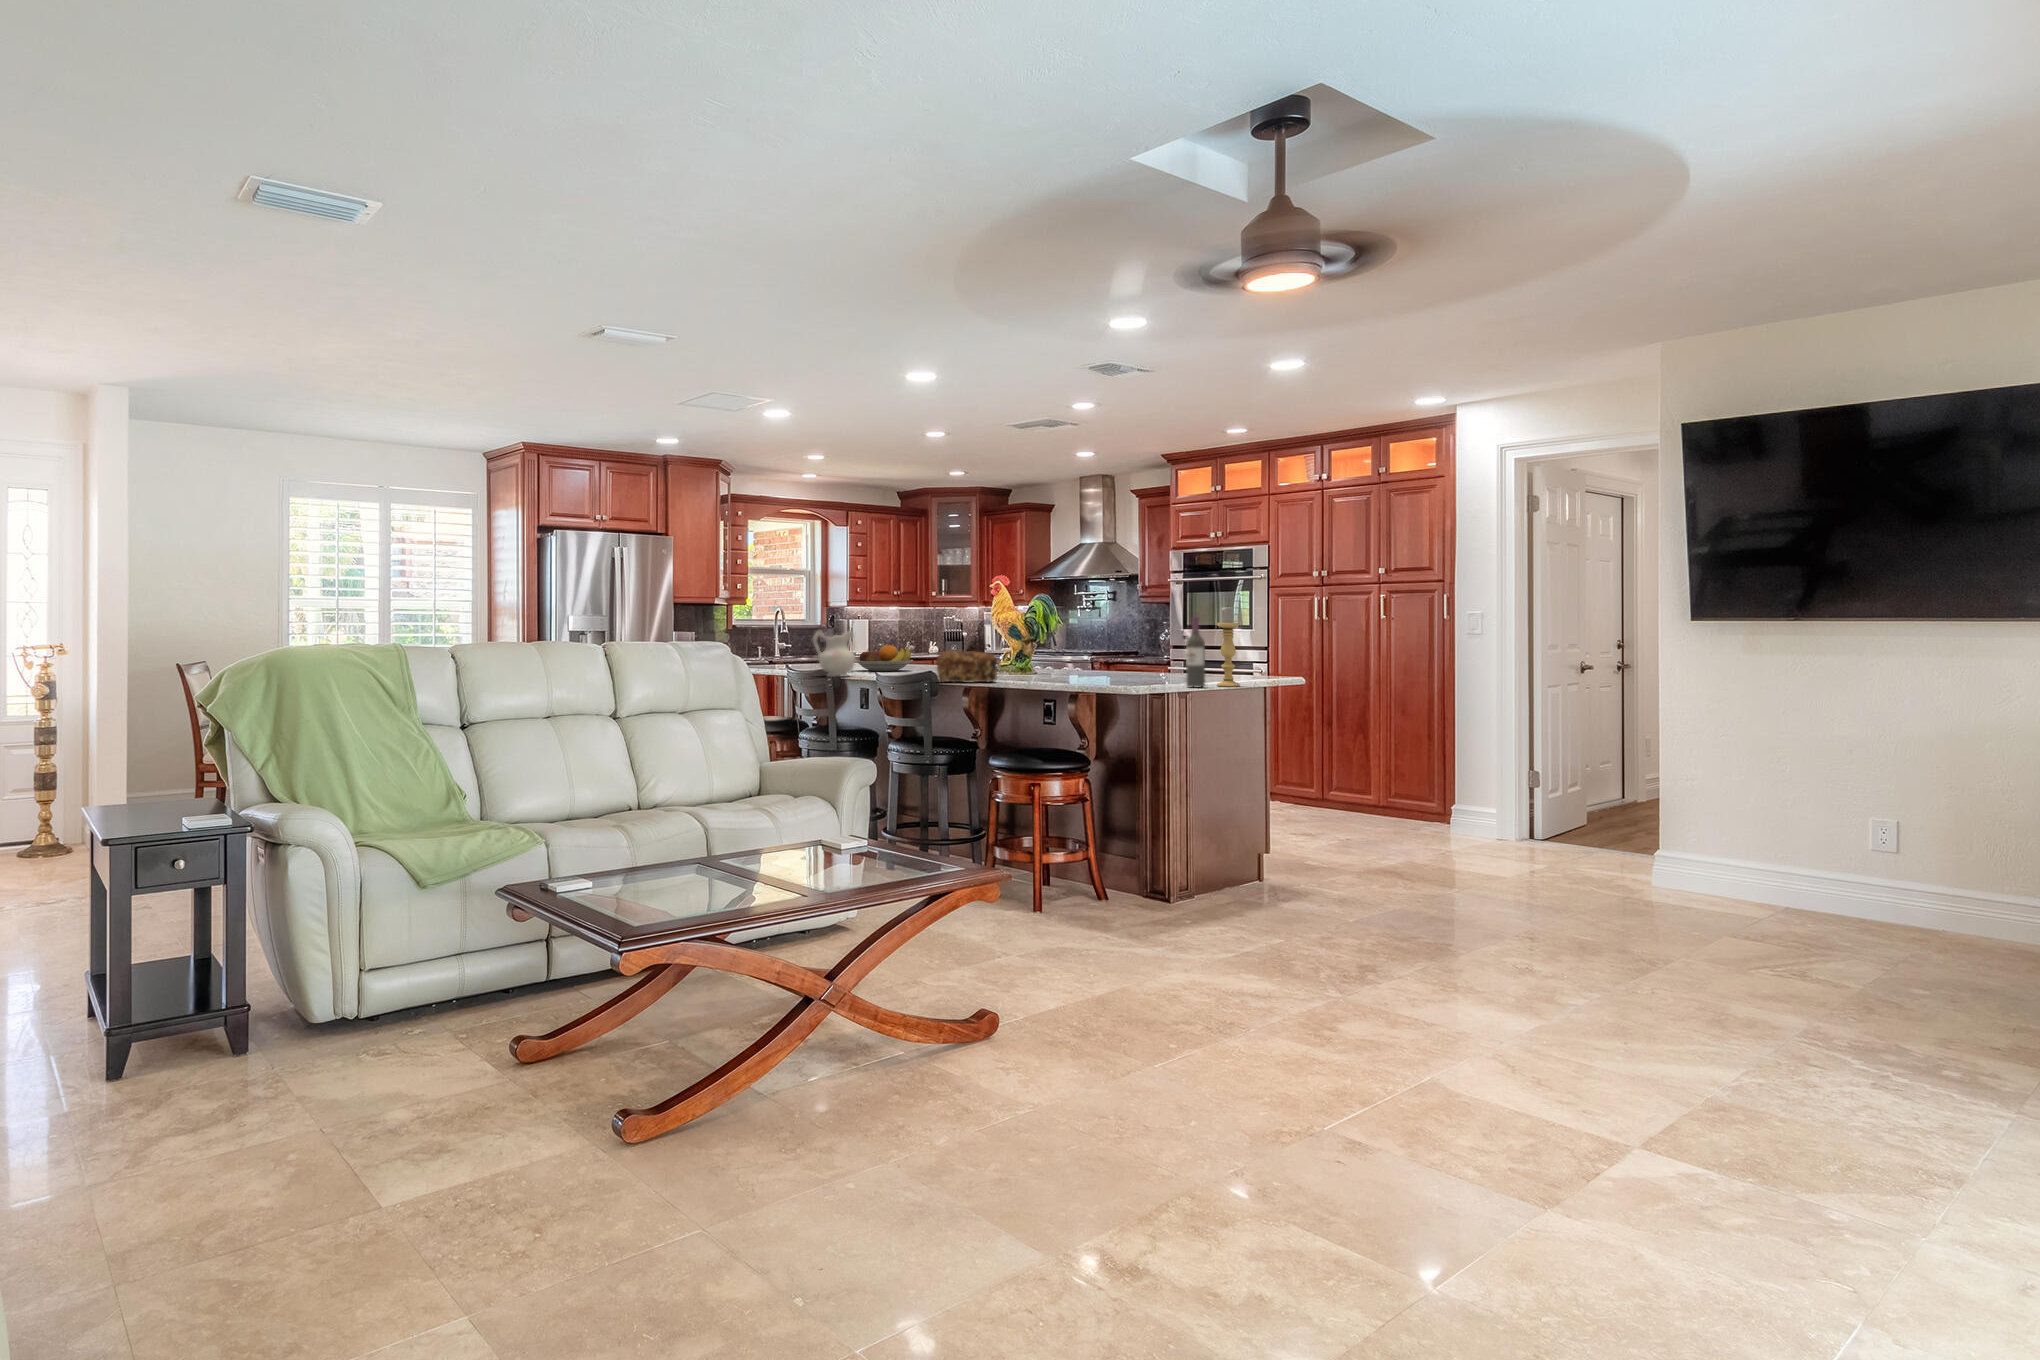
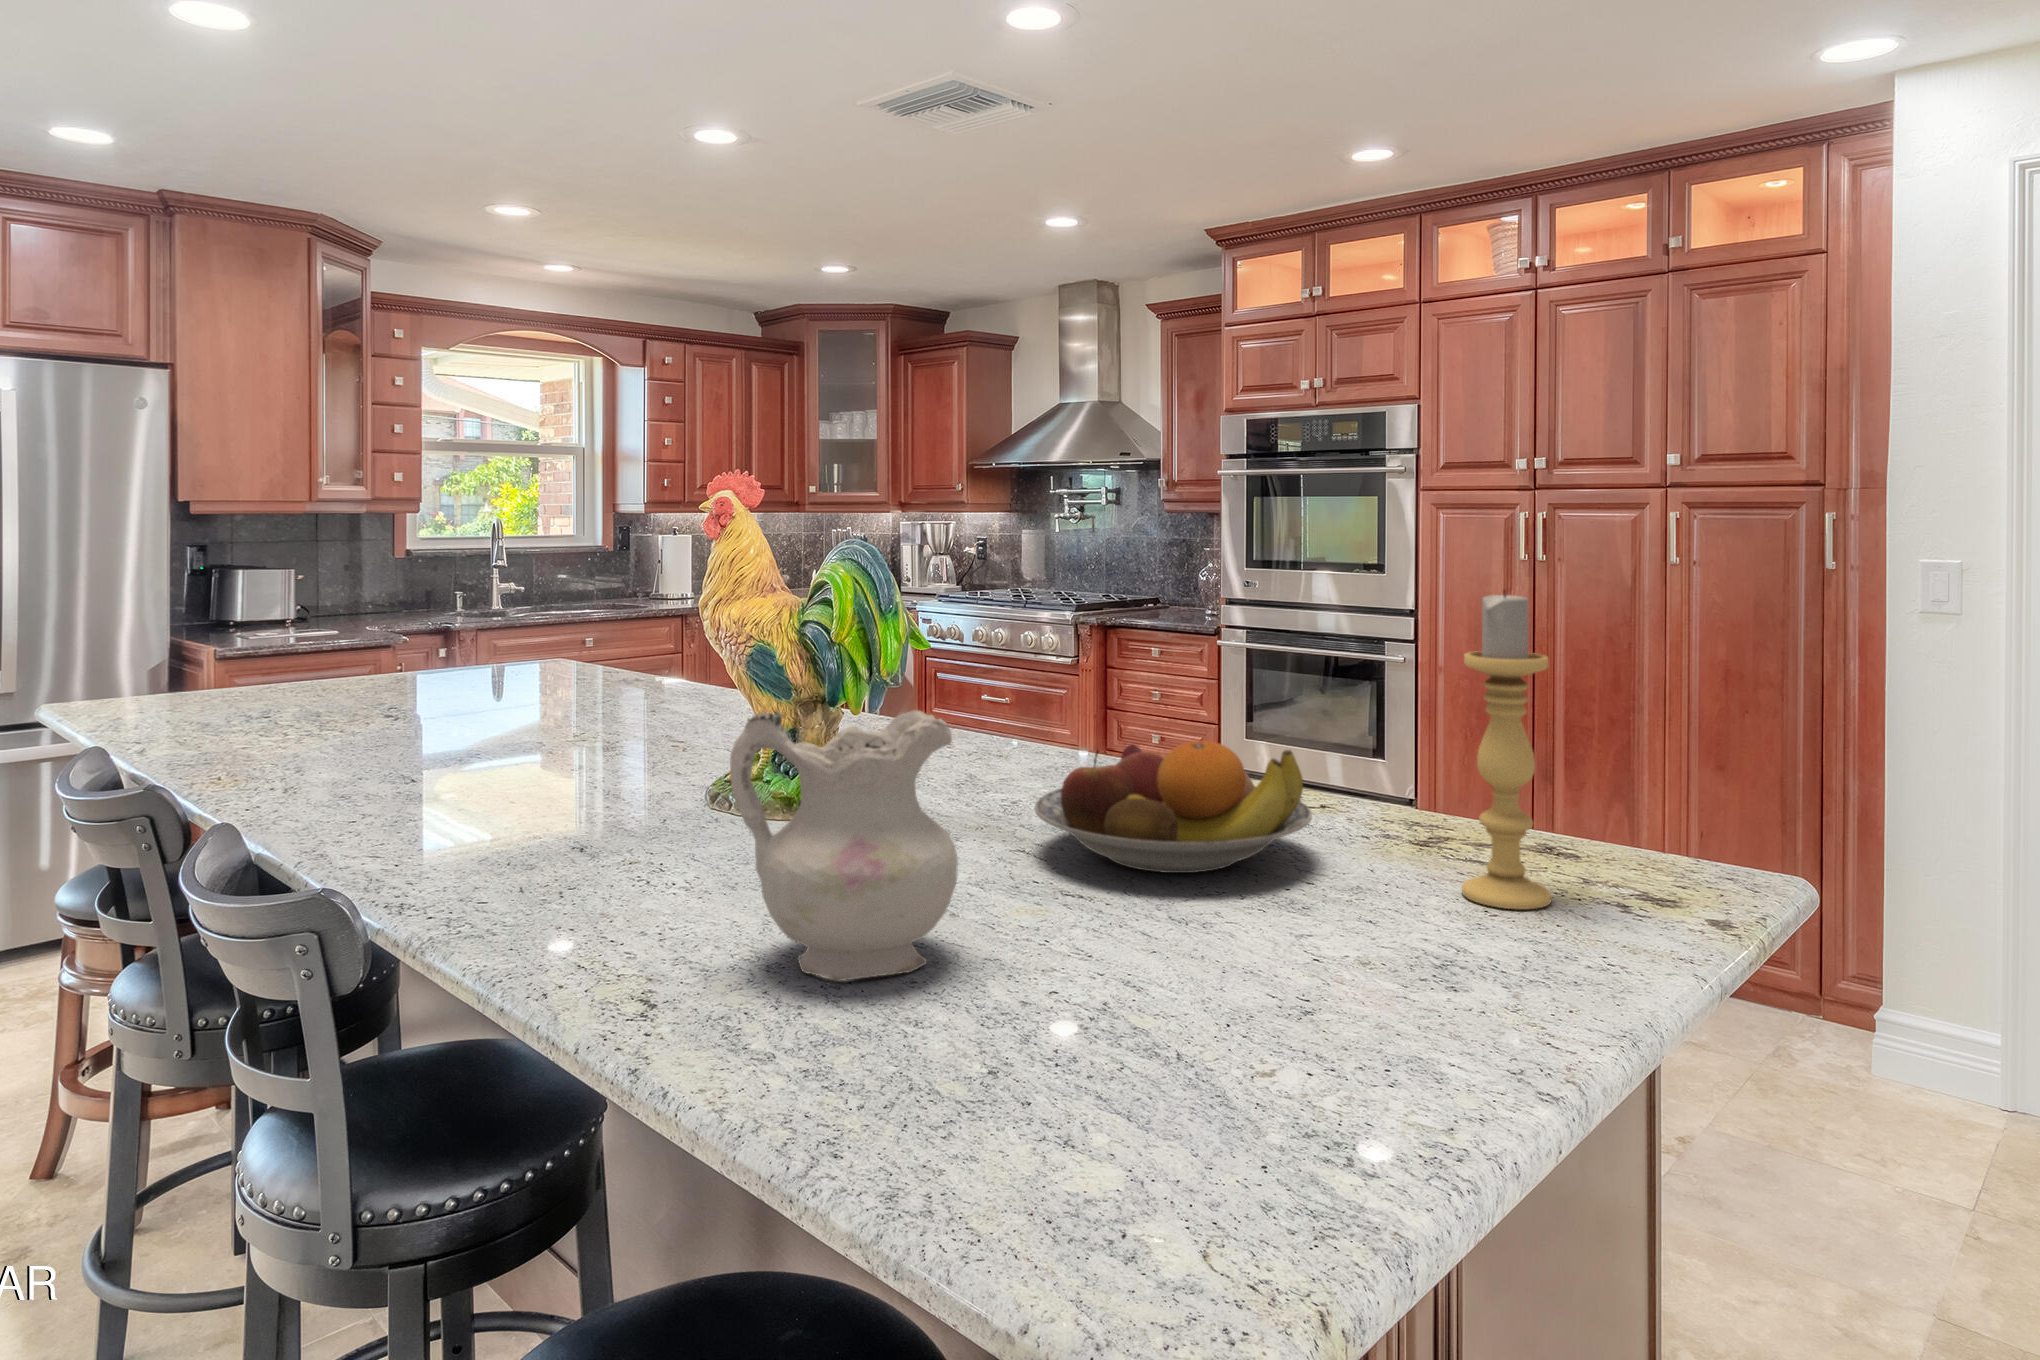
wine bottle: present [1186,617,1205,687] -> none [1361,641,1437,935]
ceramic pitcher: present [813,630,855,677] -> present [730,711,958,981]
fruit bowl: present [855,645,913,671] -> present [1035,741,1312,873]
bread loaf: present [937,651,998,683] -> none [460,724,697,850]

